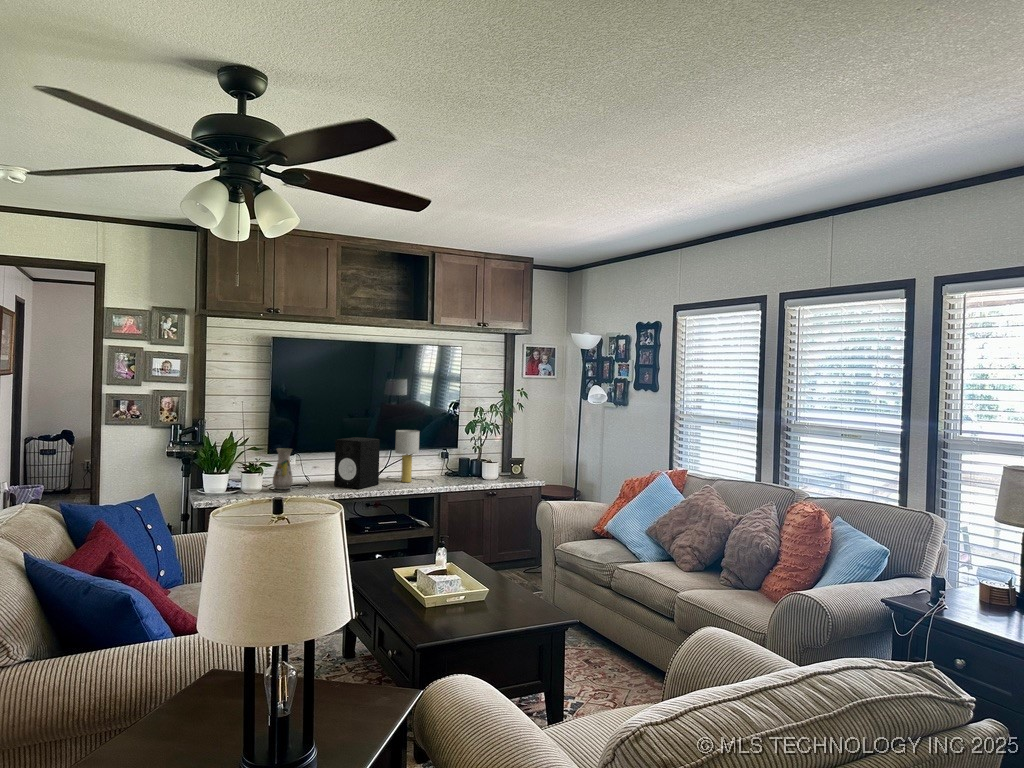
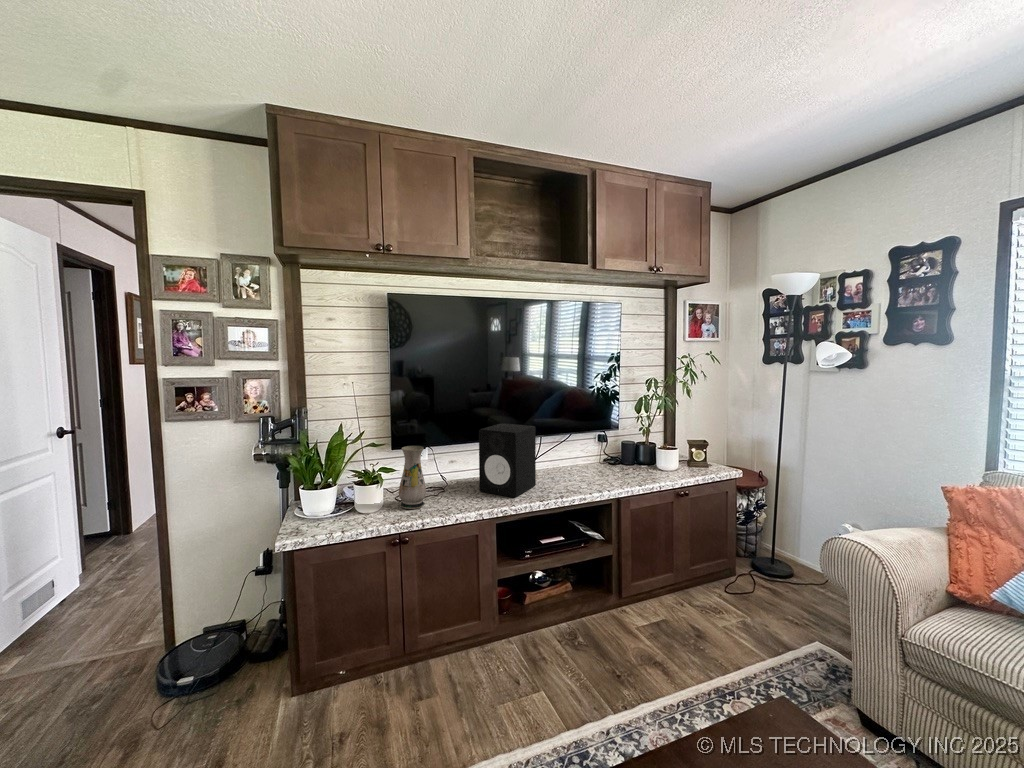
table lamp: present [395,430,433,482] -> none [538,411,602,480]

